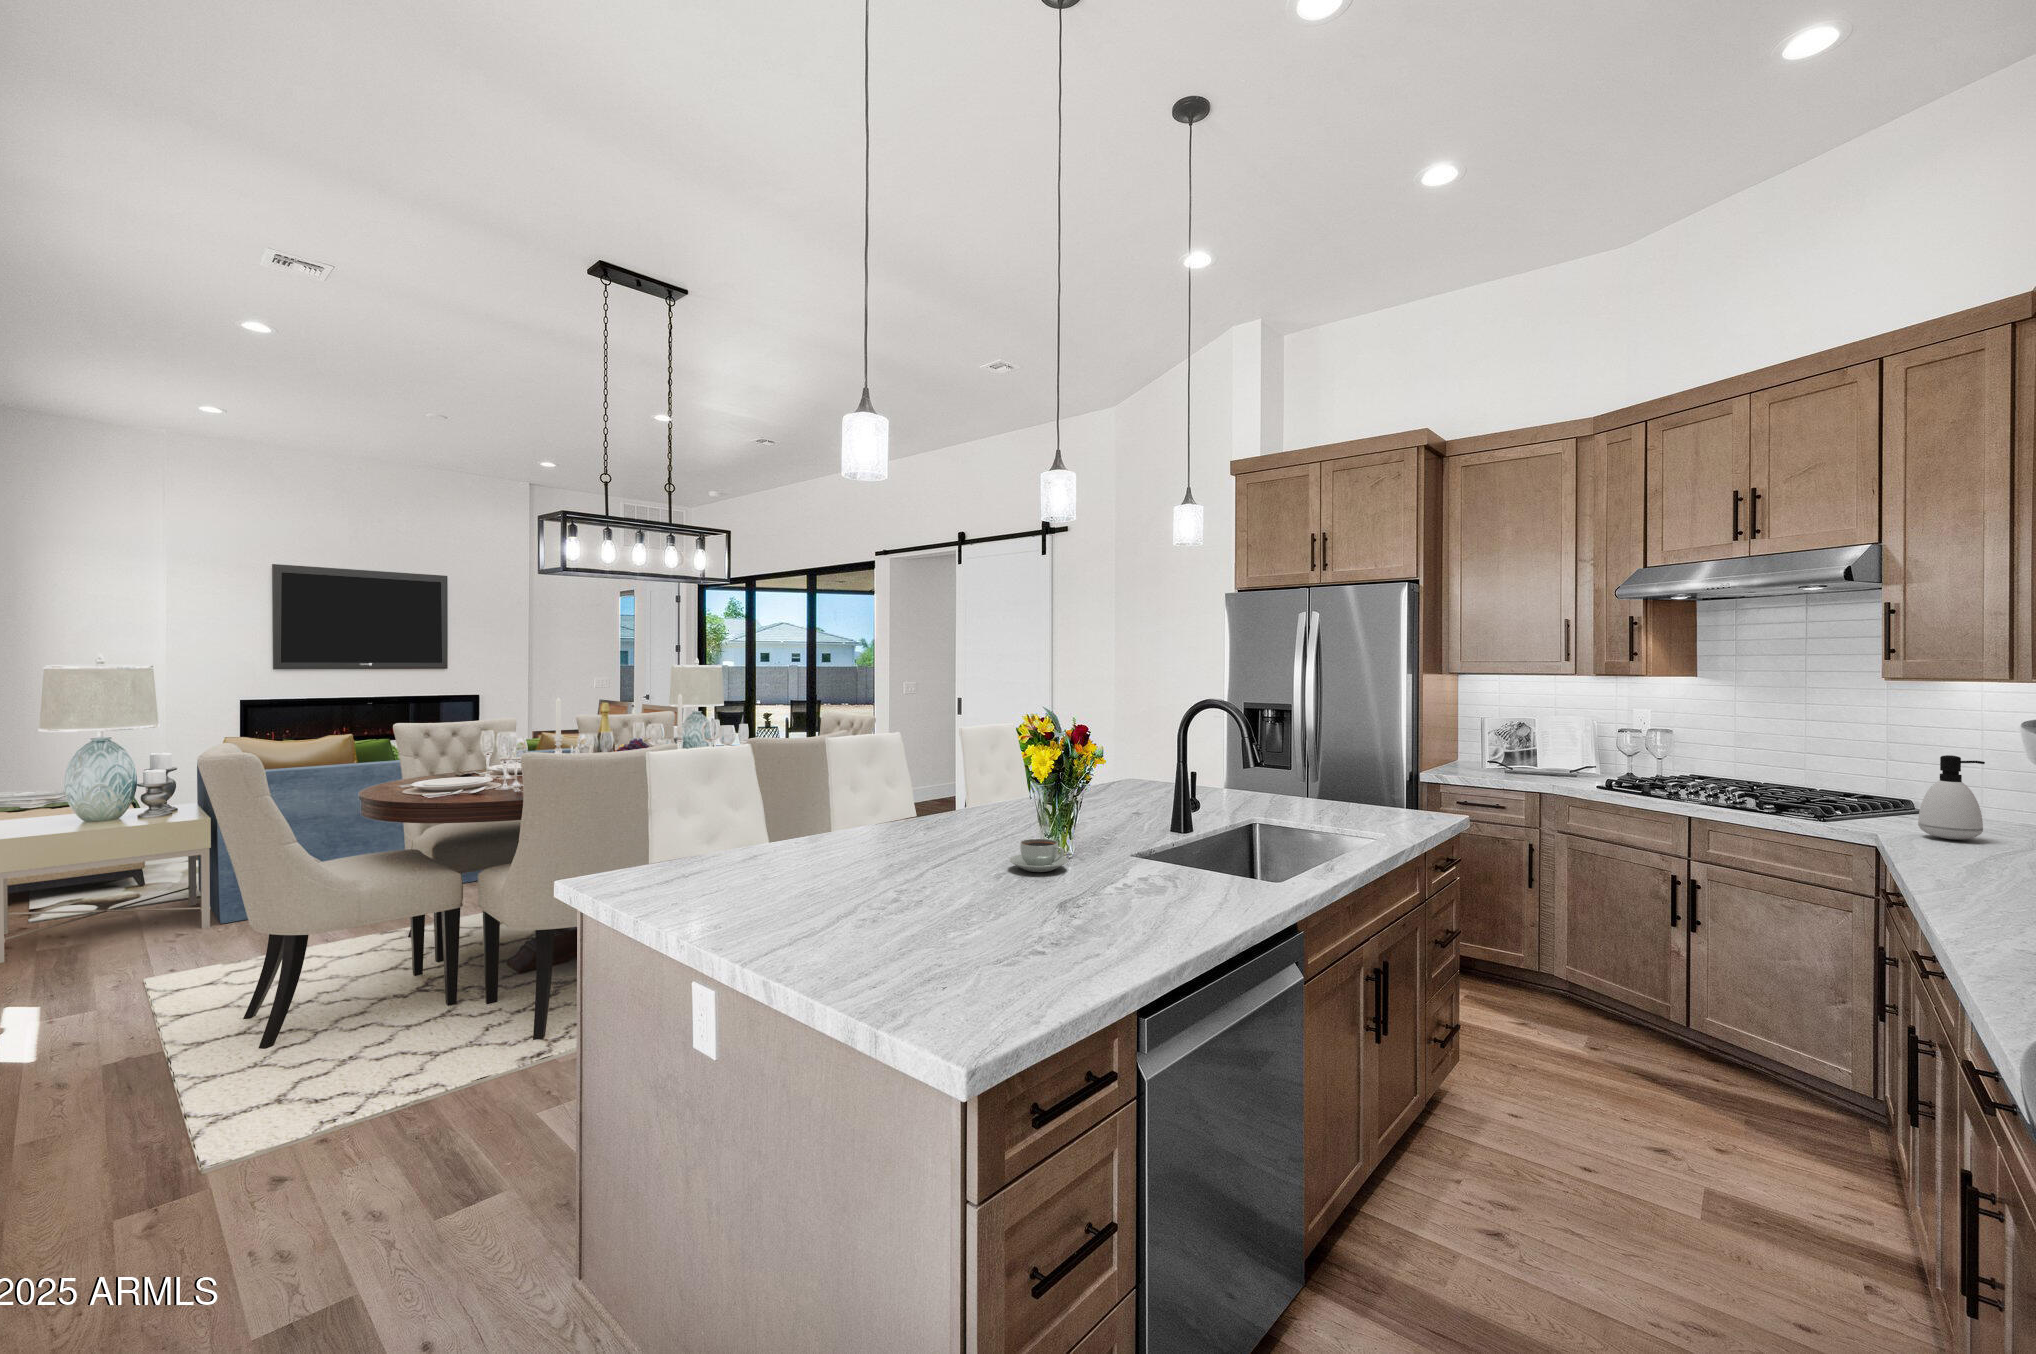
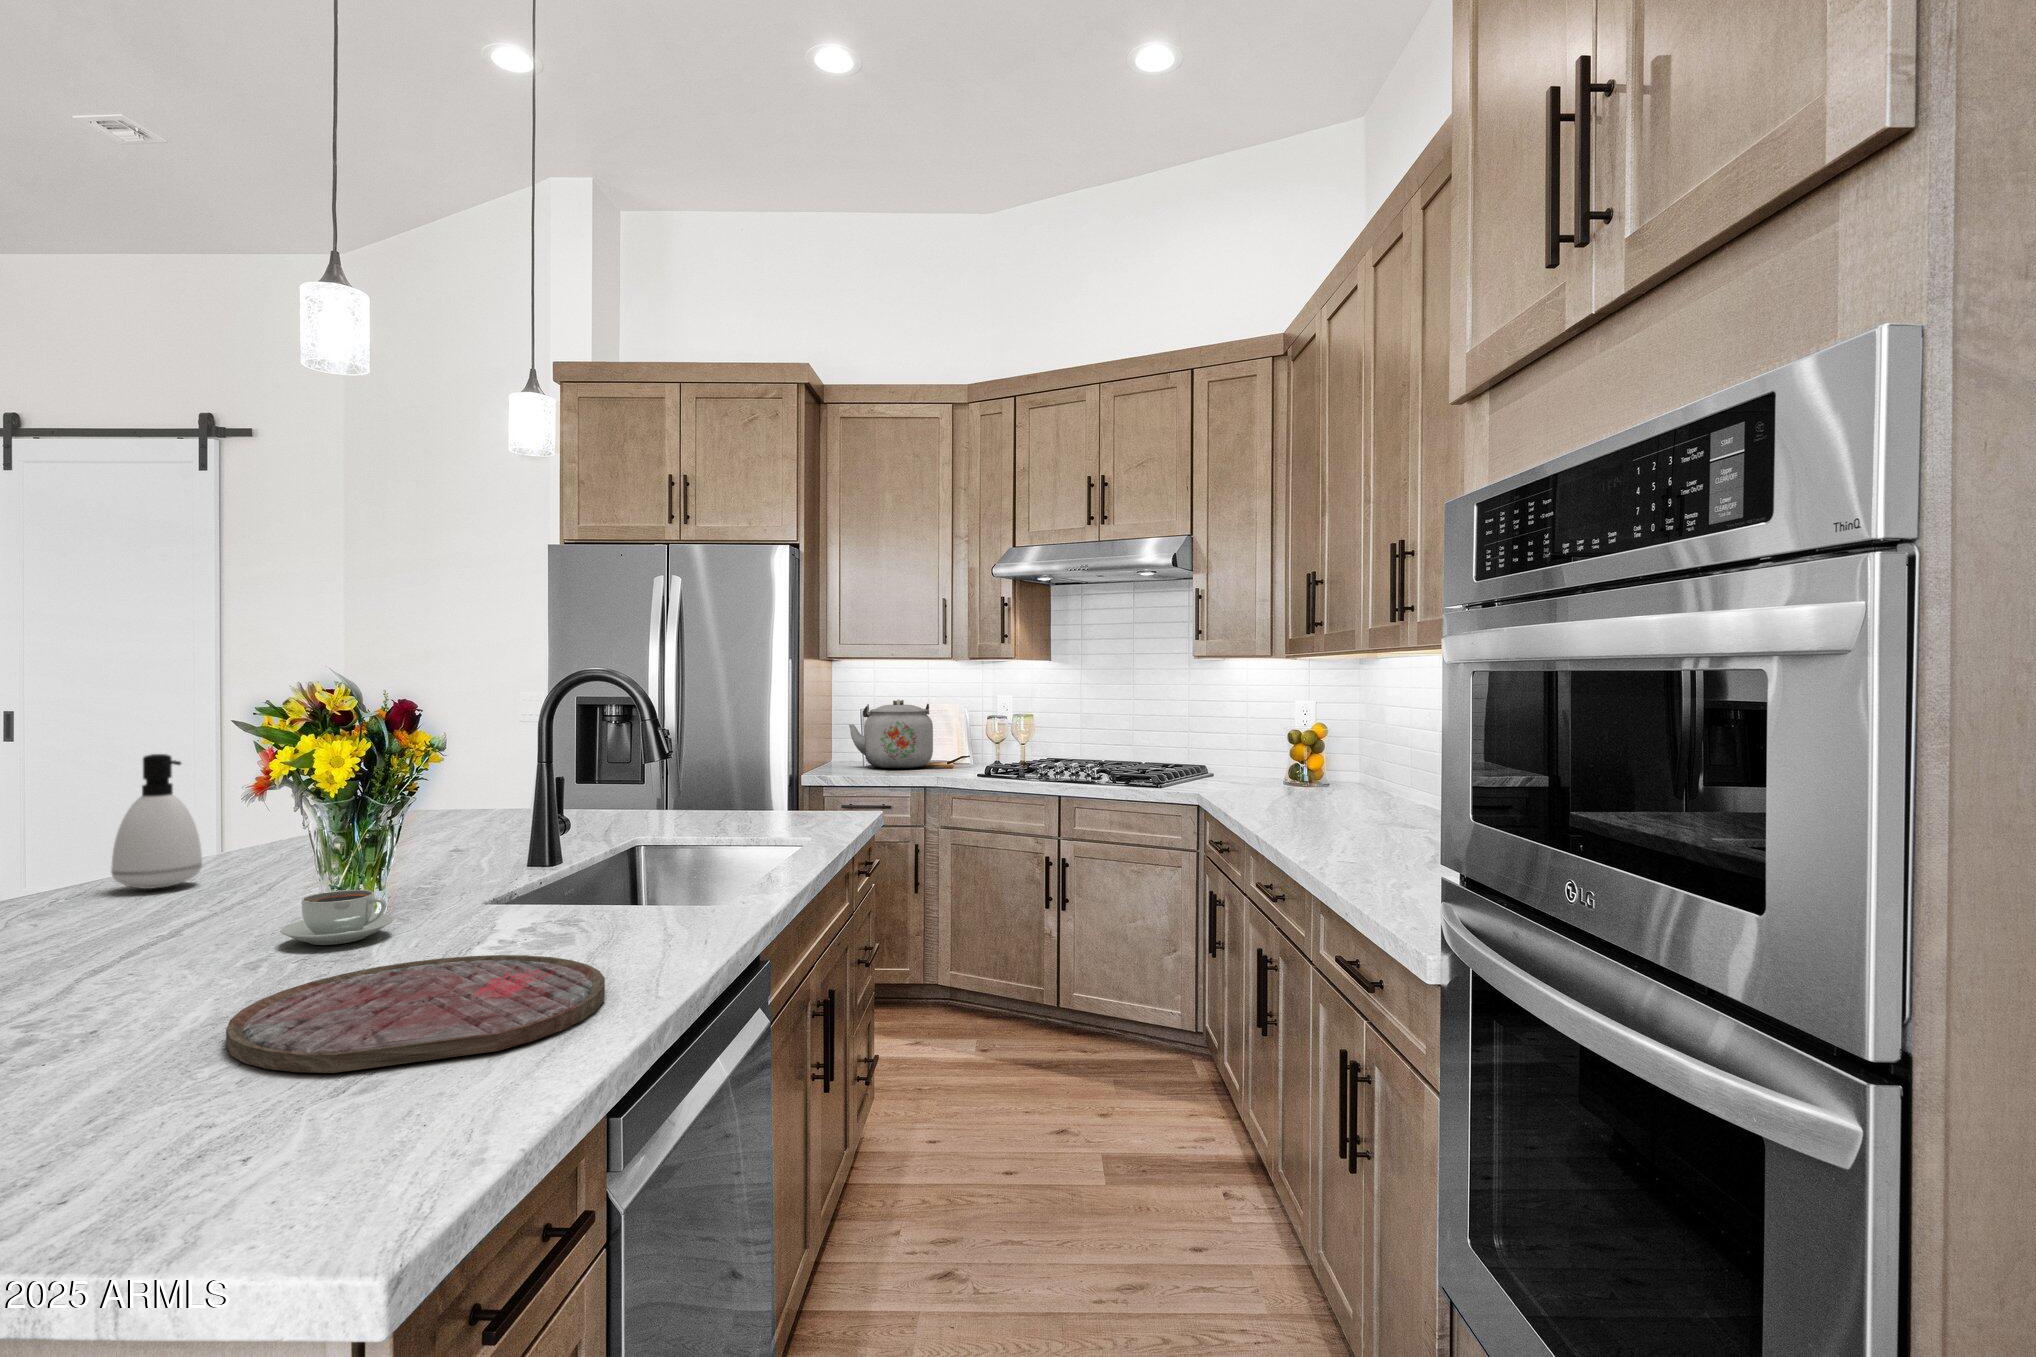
kettle: none [1469,712,1555,775] -> present [849,700,933,768]
soap dispenser: present [1918,755,1985,839] -> present [111,754,202,889]
cutting board: none [958,892,1161,960] -> present [226,955,605,1073]

